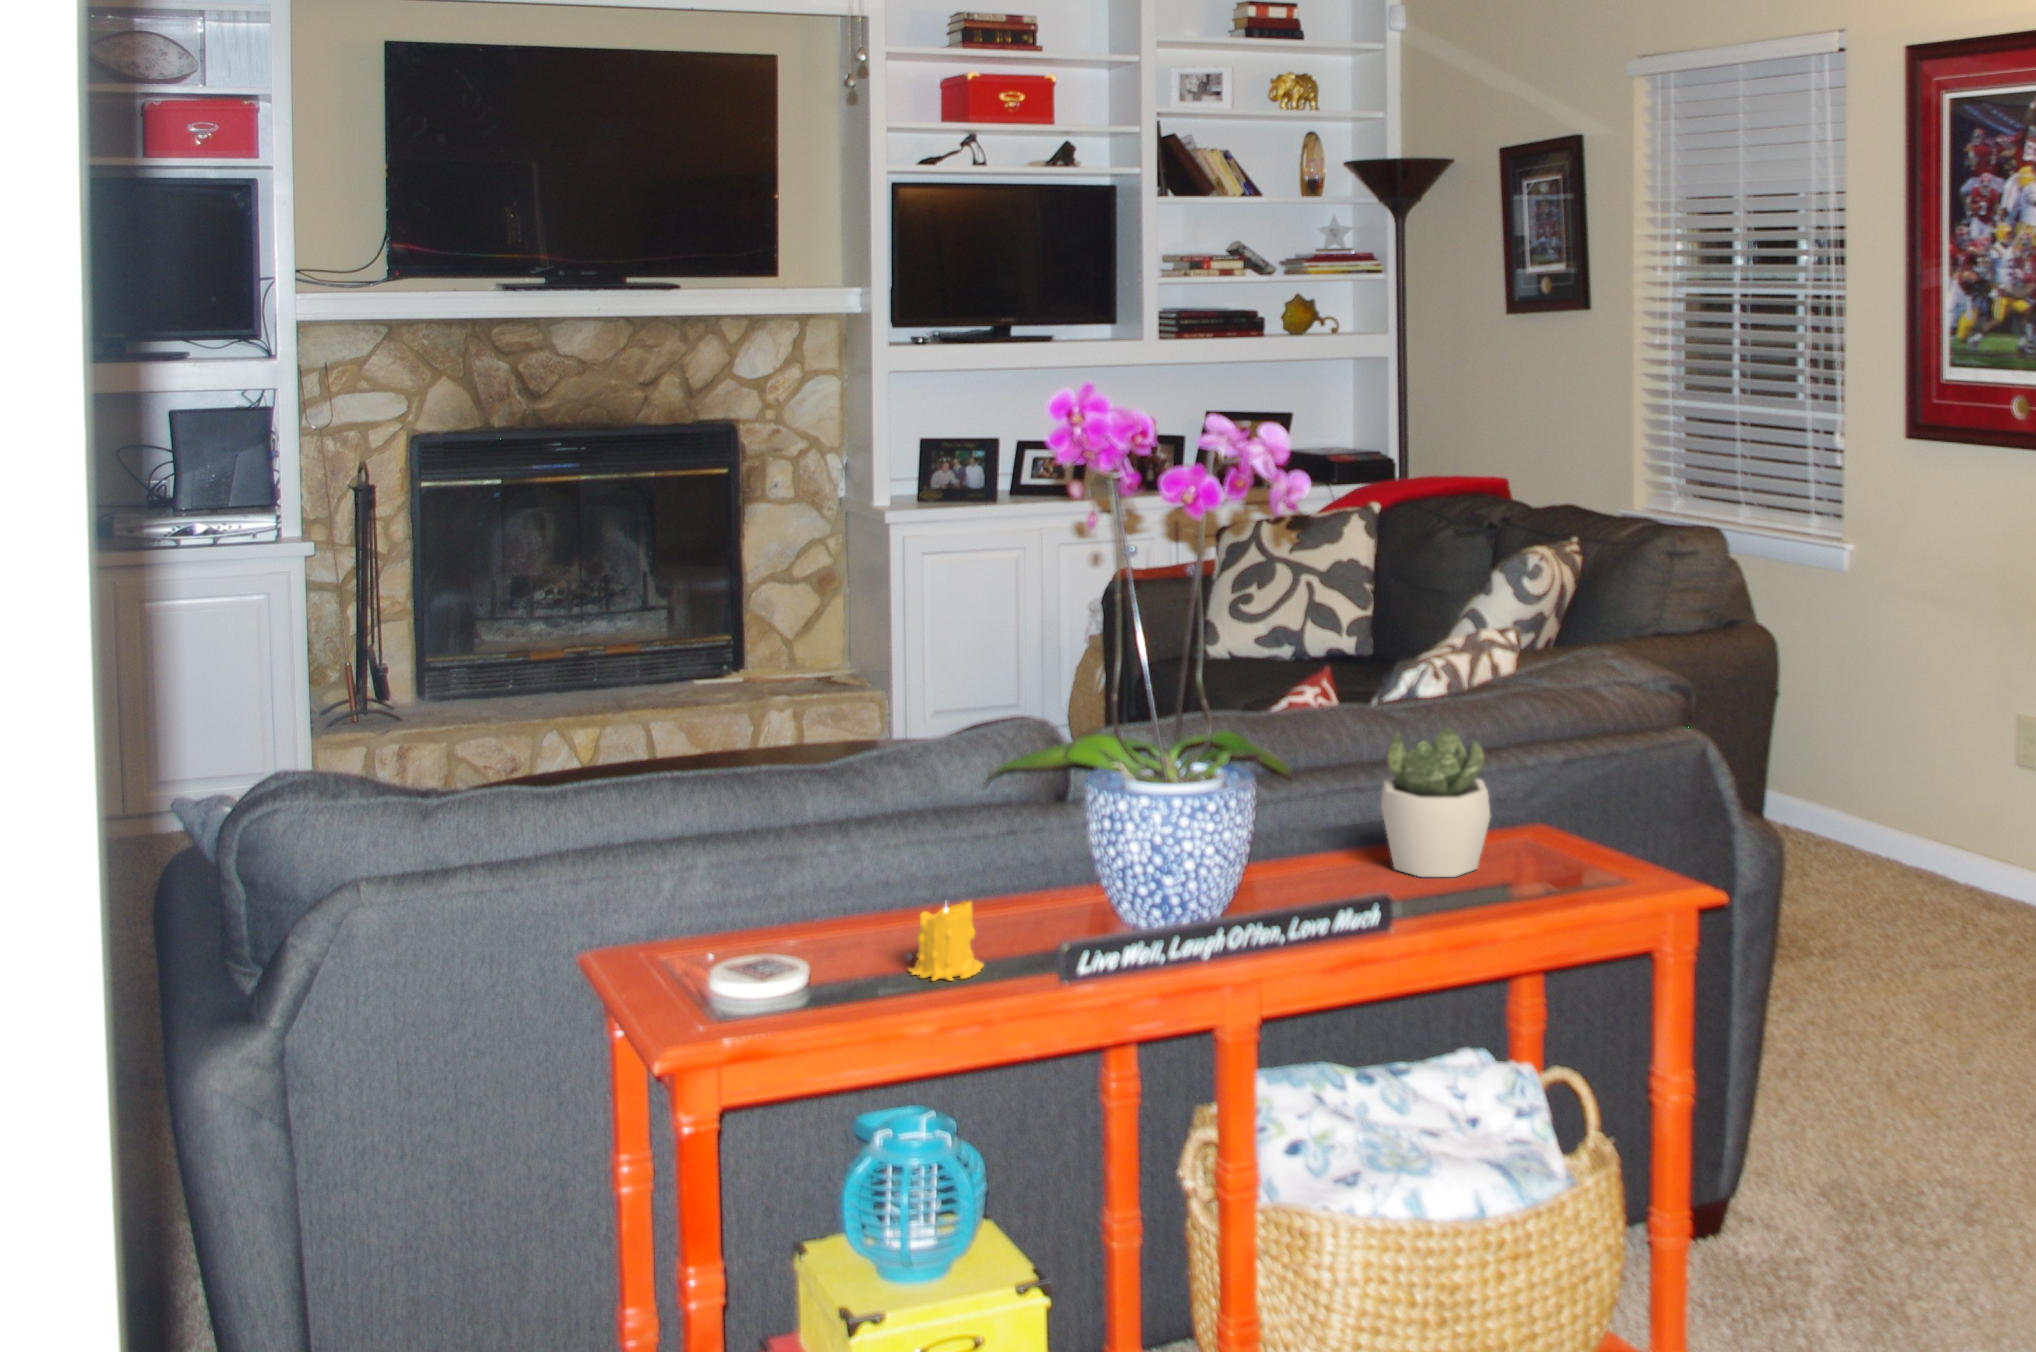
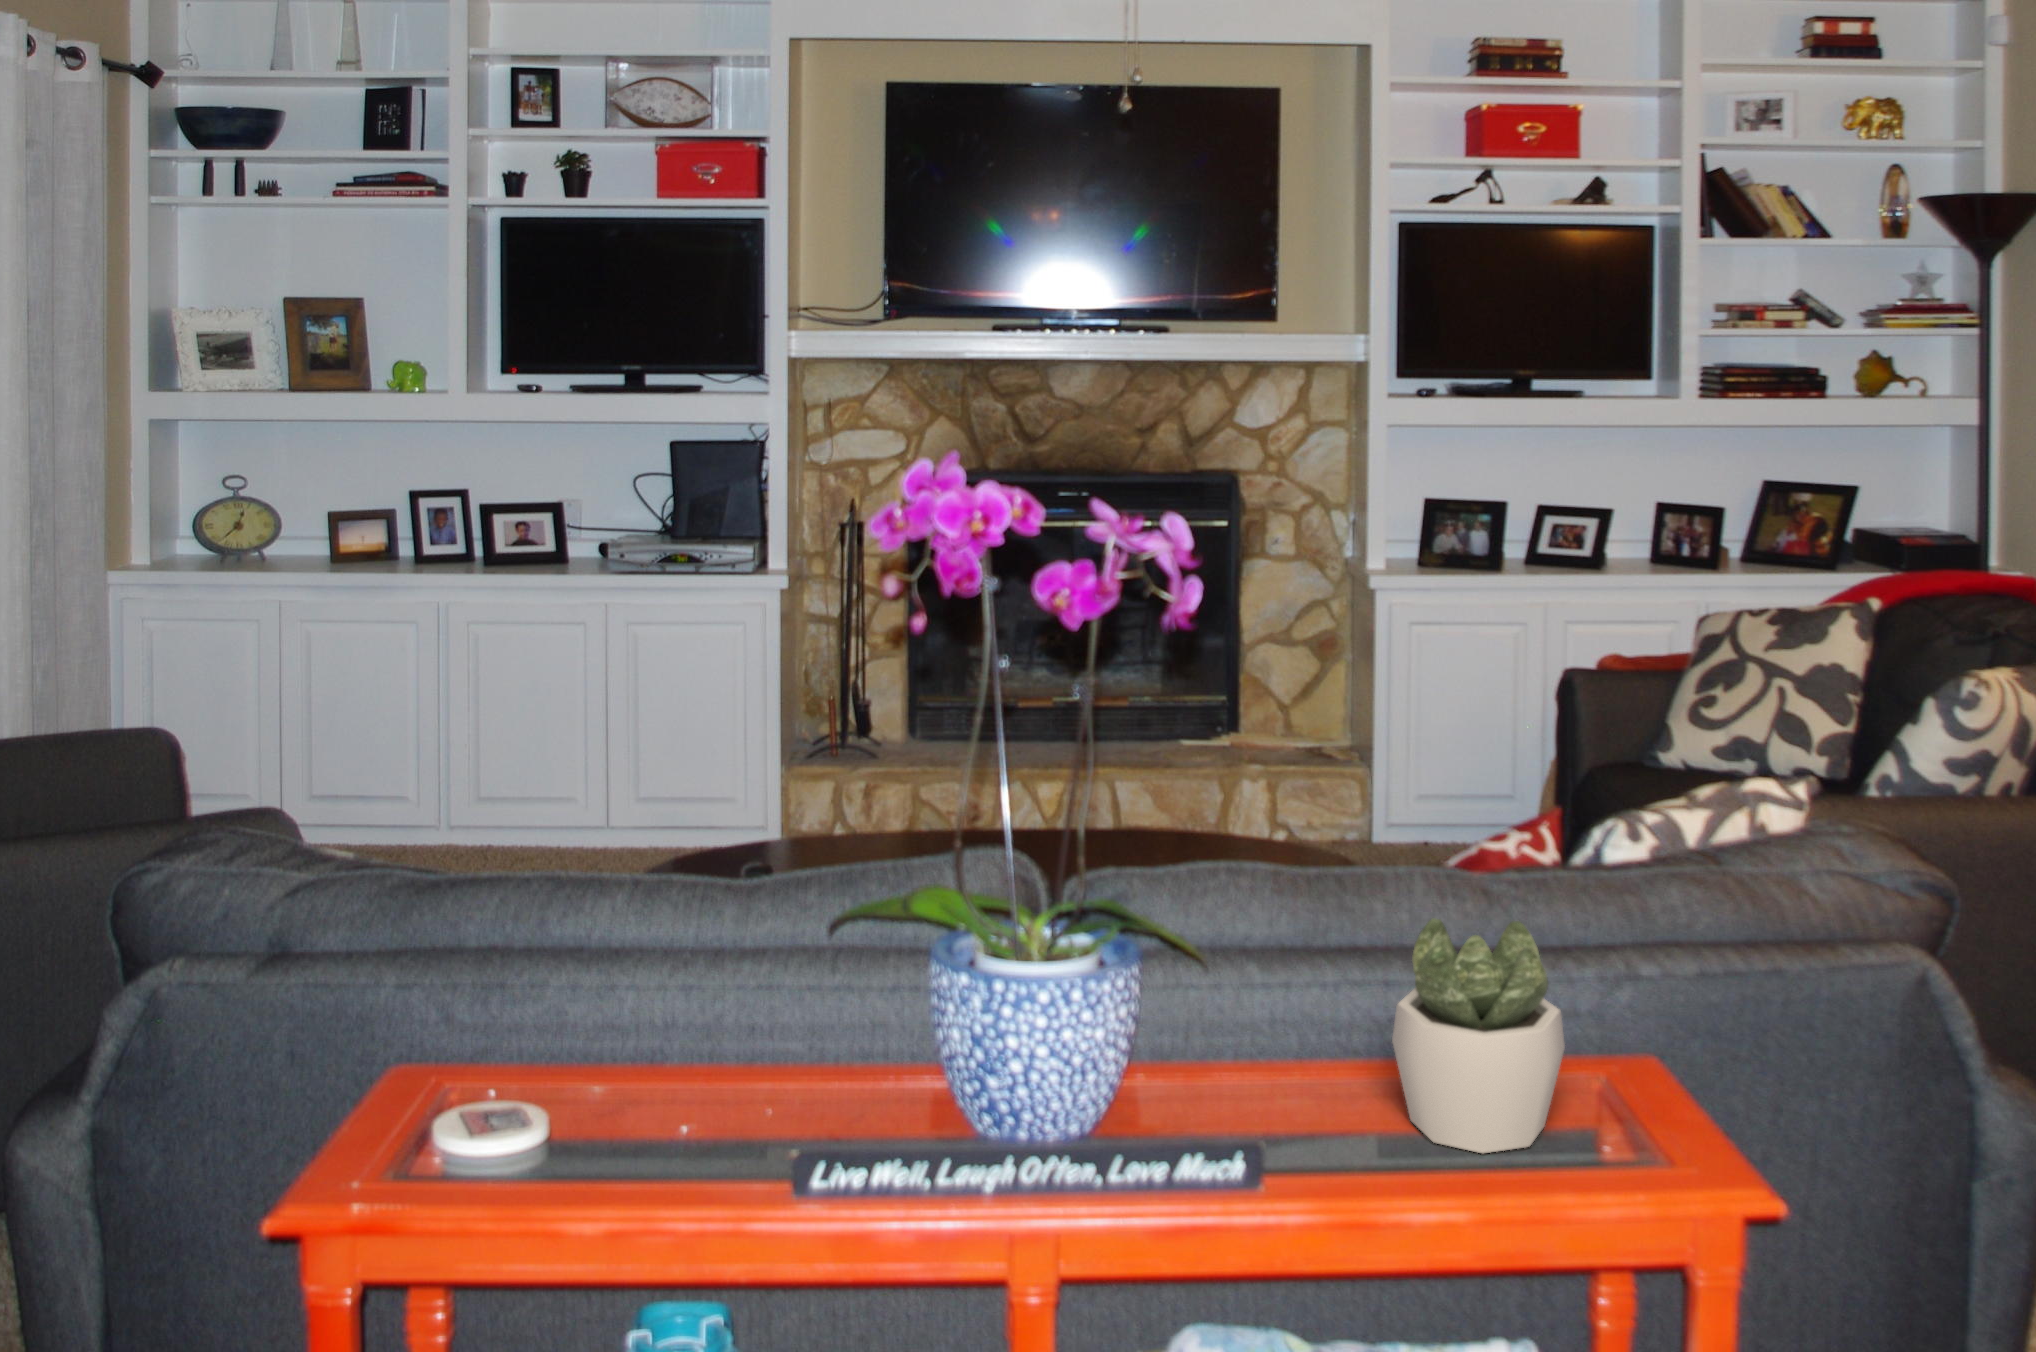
candle: present [909,901,984,981] -> none [624,1057,729,1174]

